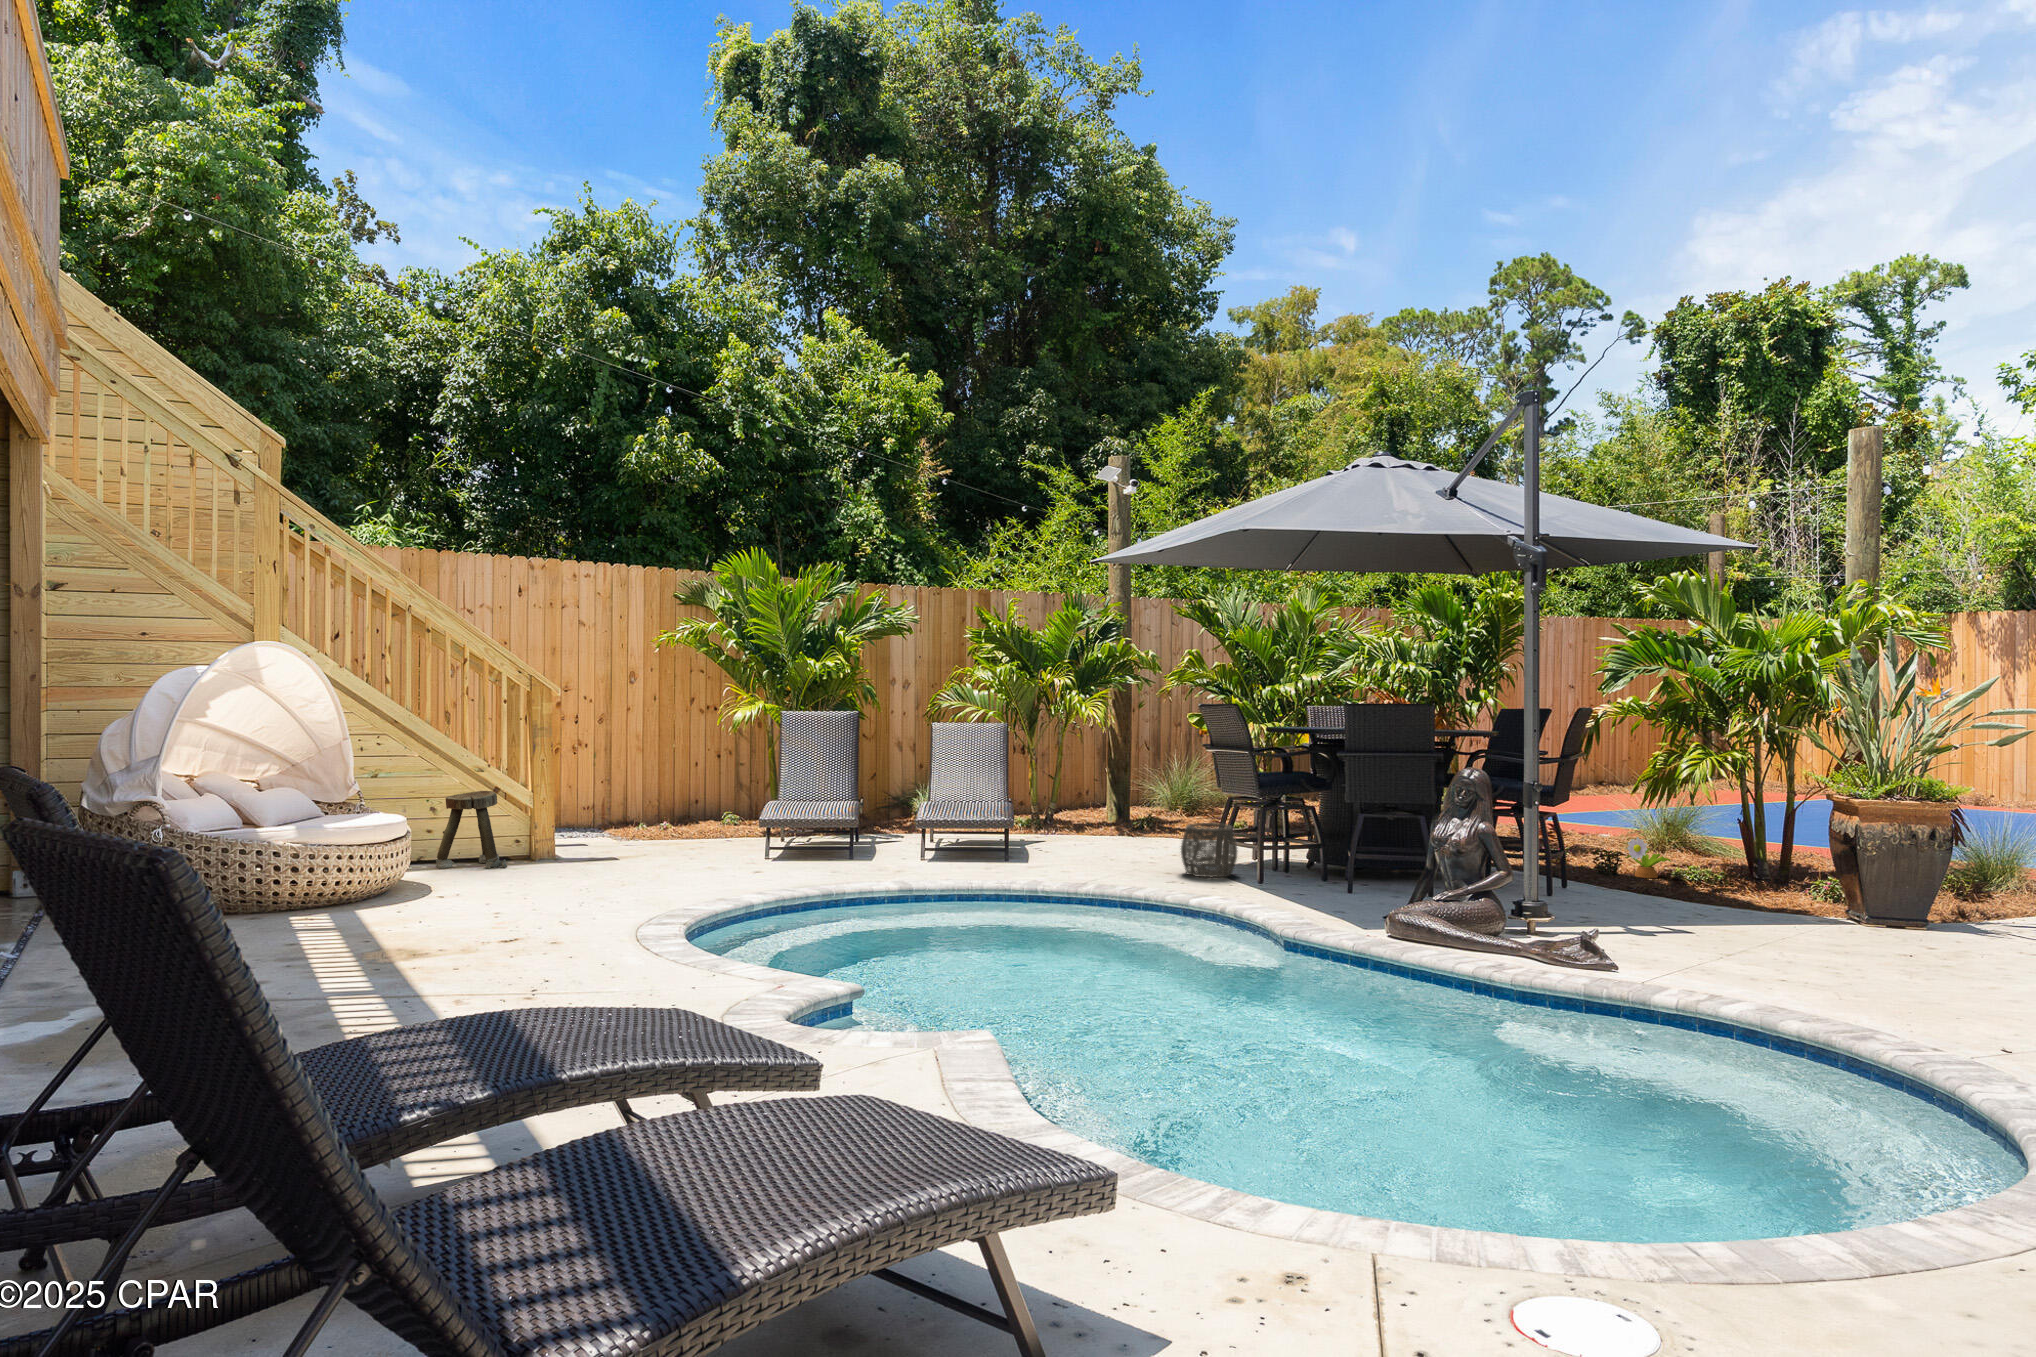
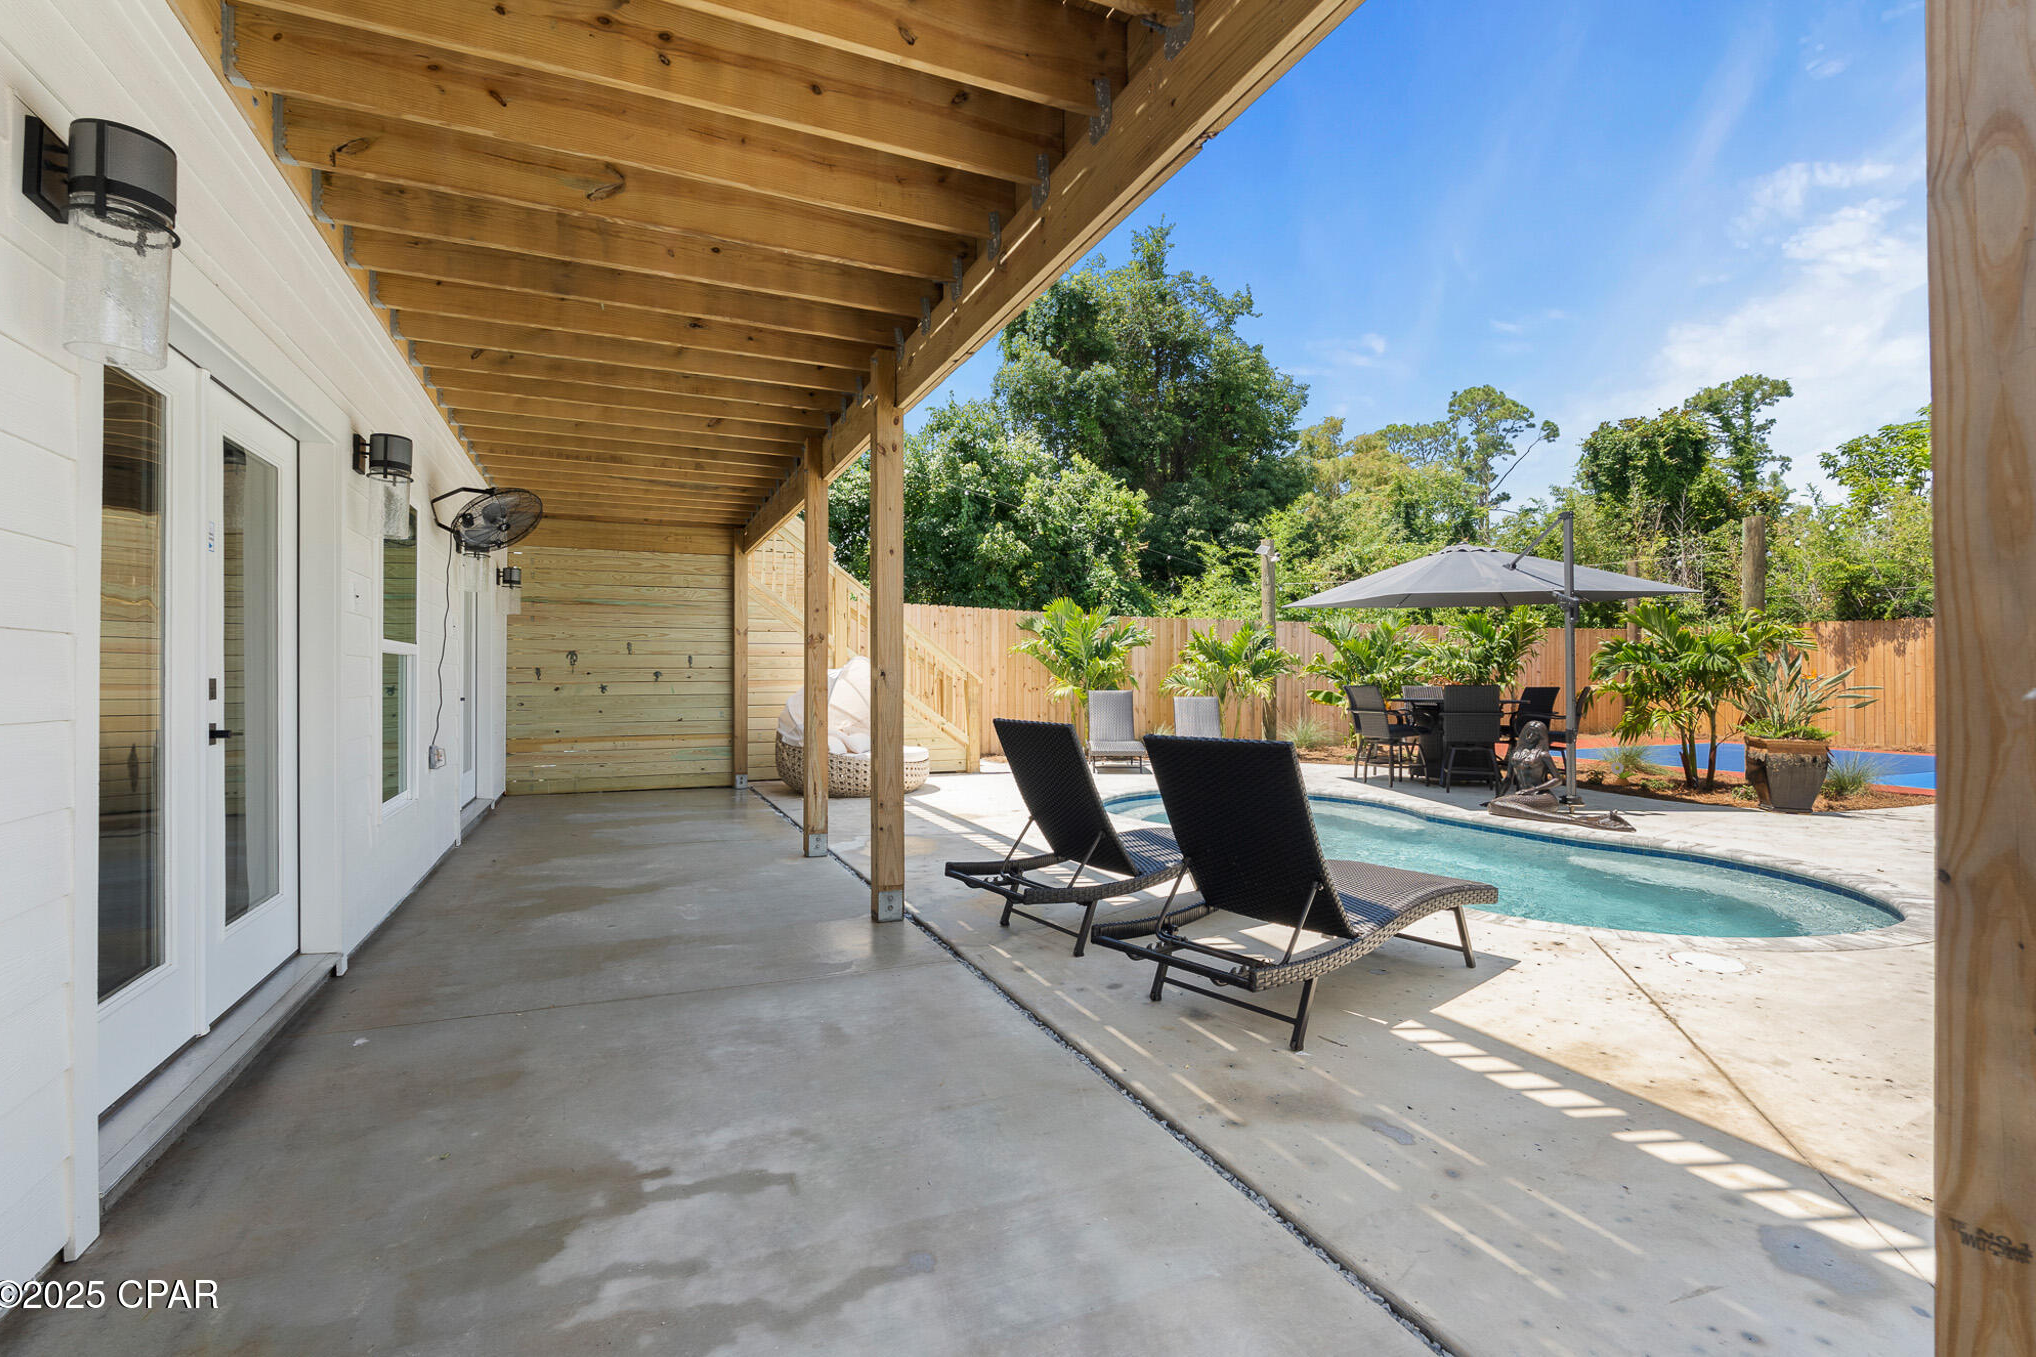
stool: present [436,791,507,869] -> none [953,730,989,770]
woven basket: present [1181,823,1237,878] -> none [1348,751,1382,780]

